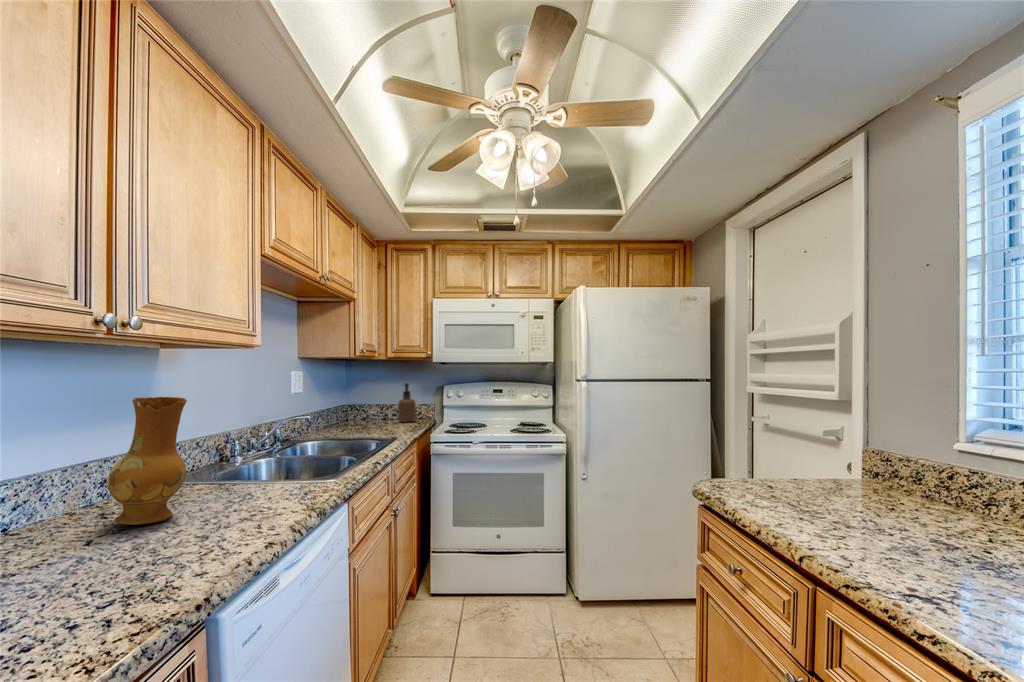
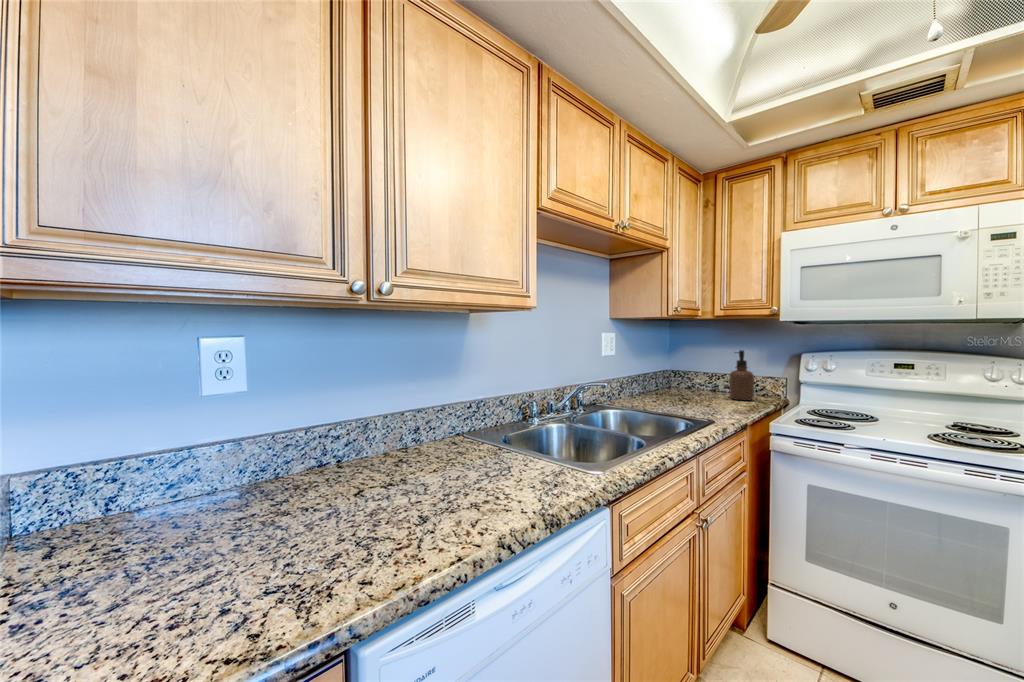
ceramic jug: present [108,397,187,525] -> none [380,361,440,486]

